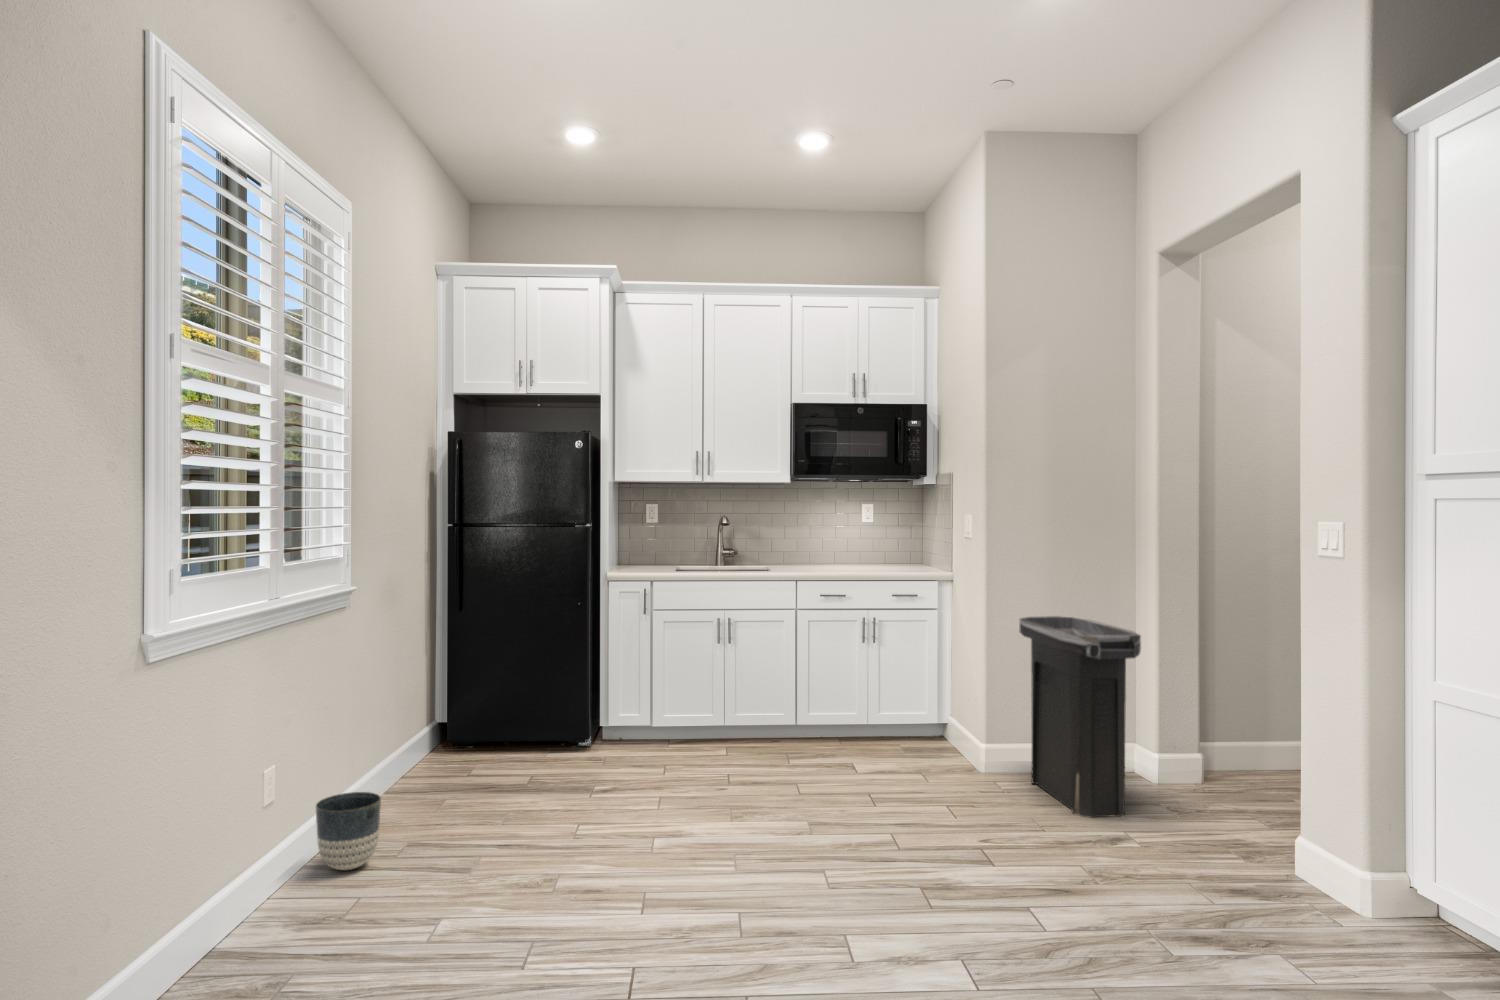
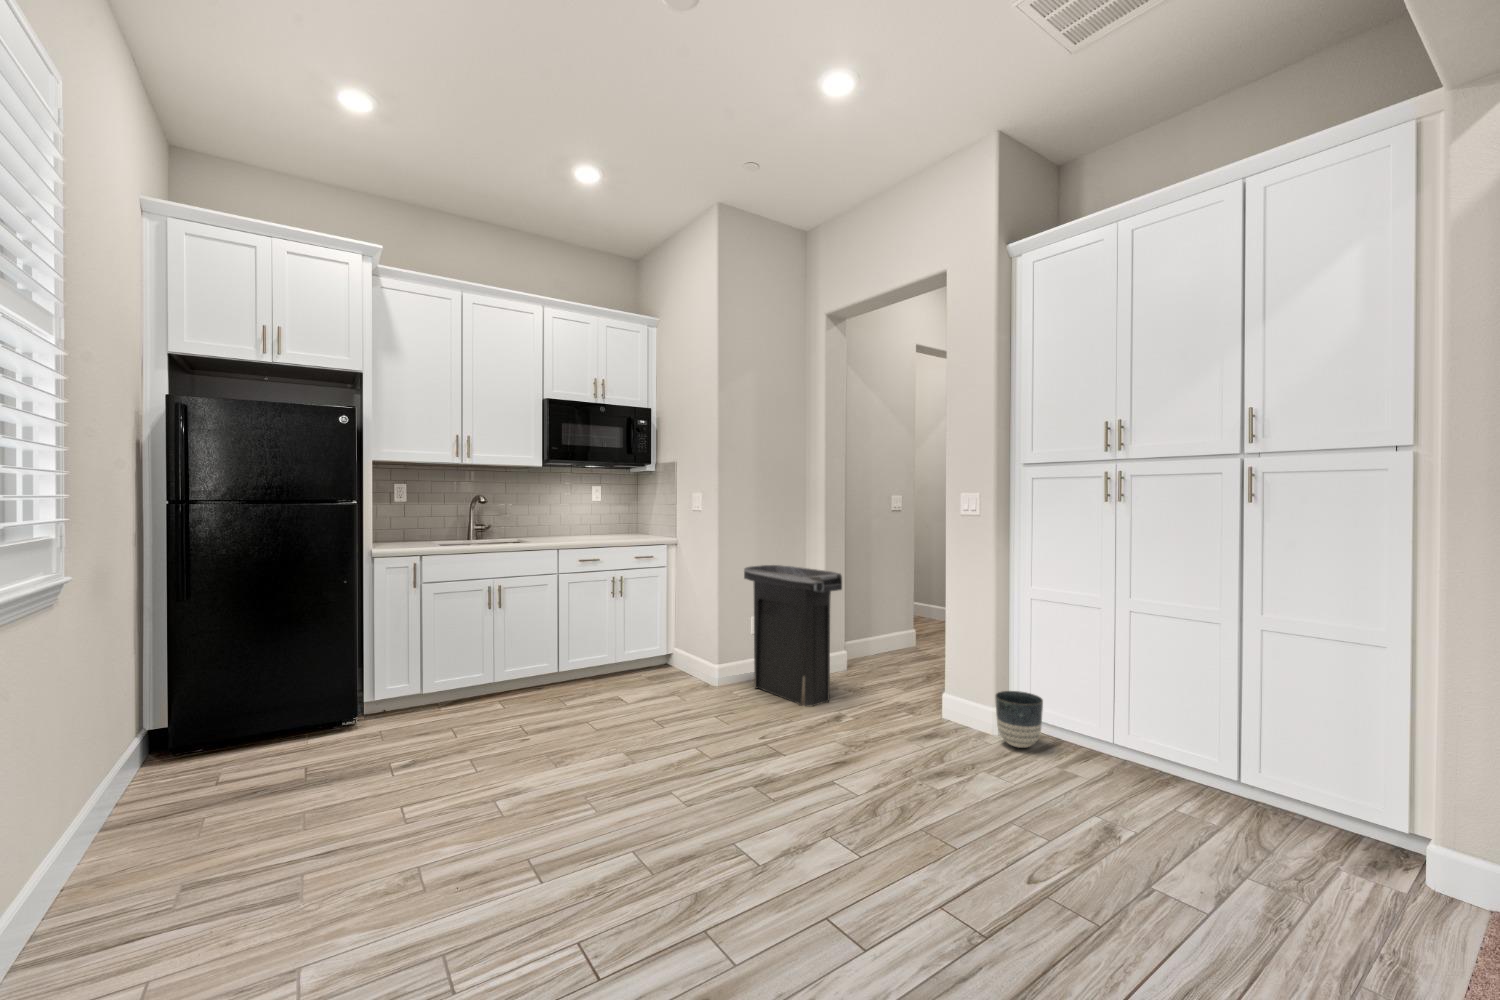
planter: present [316,792,381,871] -> present [995,691,1043,748]

